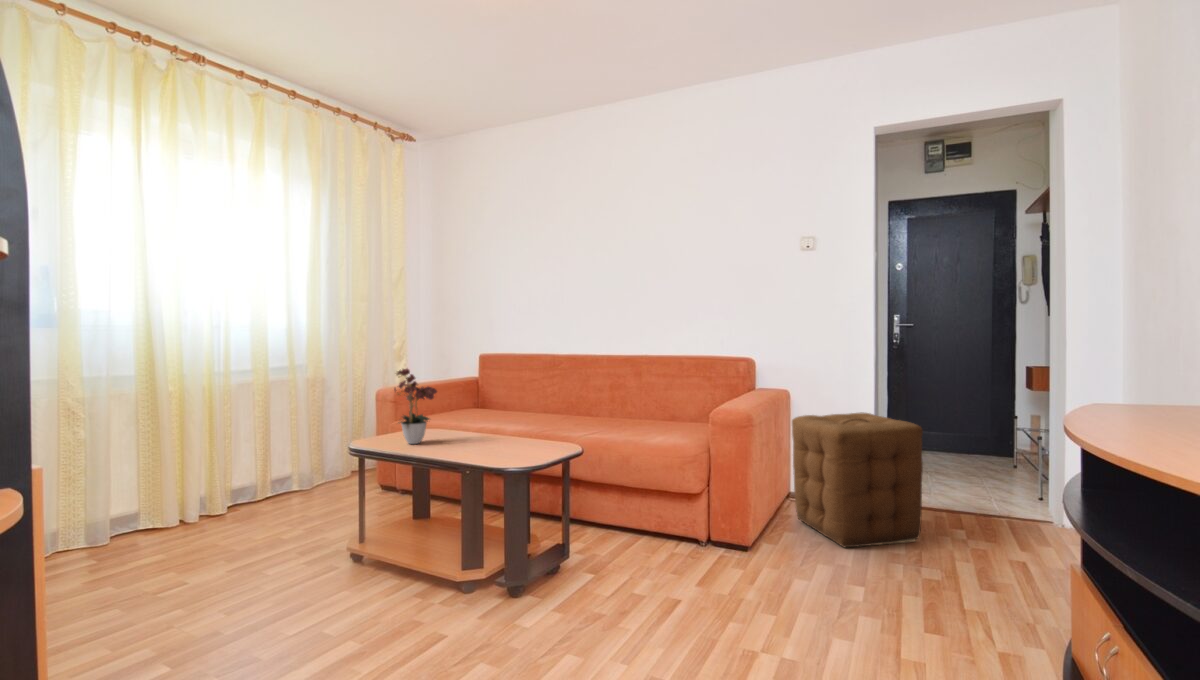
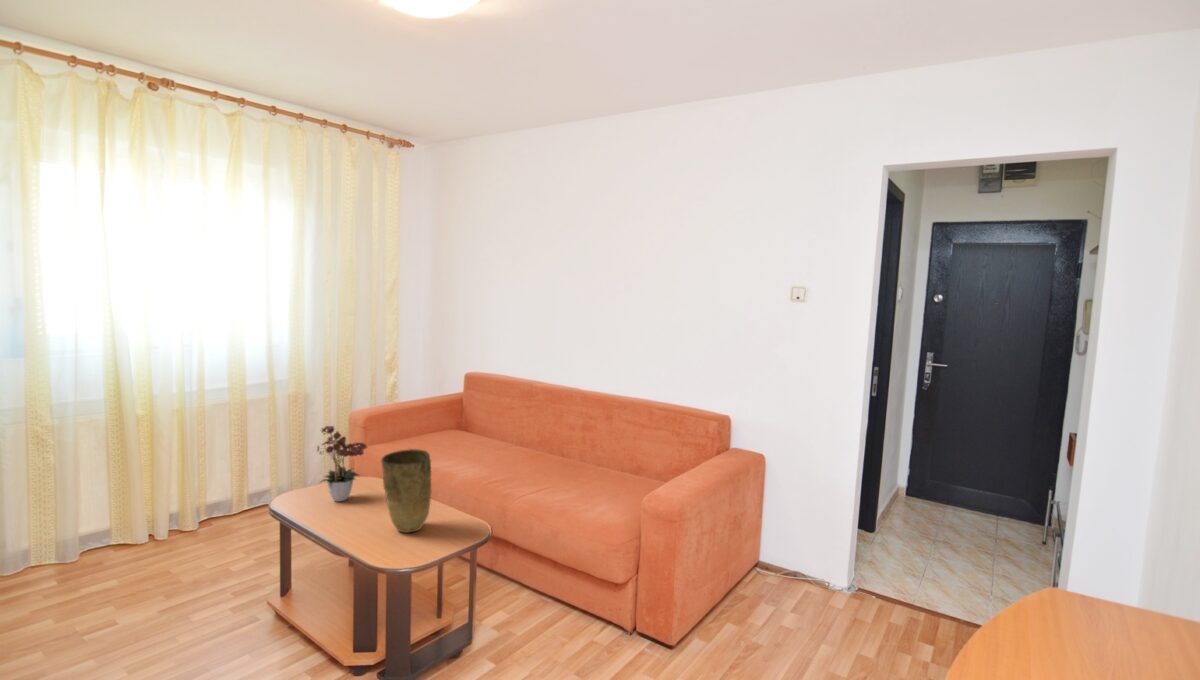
vase: none [475,378,522,455] -> present [381,449,432,533]
ottoman: present [792,412,923,548] -> none [749,495,890,657]

